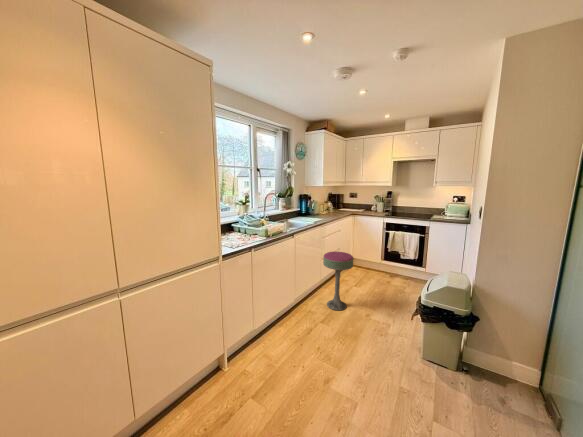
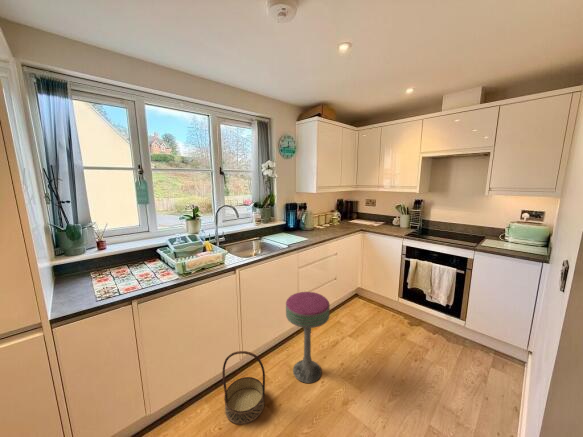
basket: none [293,286,321,333] -> present [222,351,265,425]

